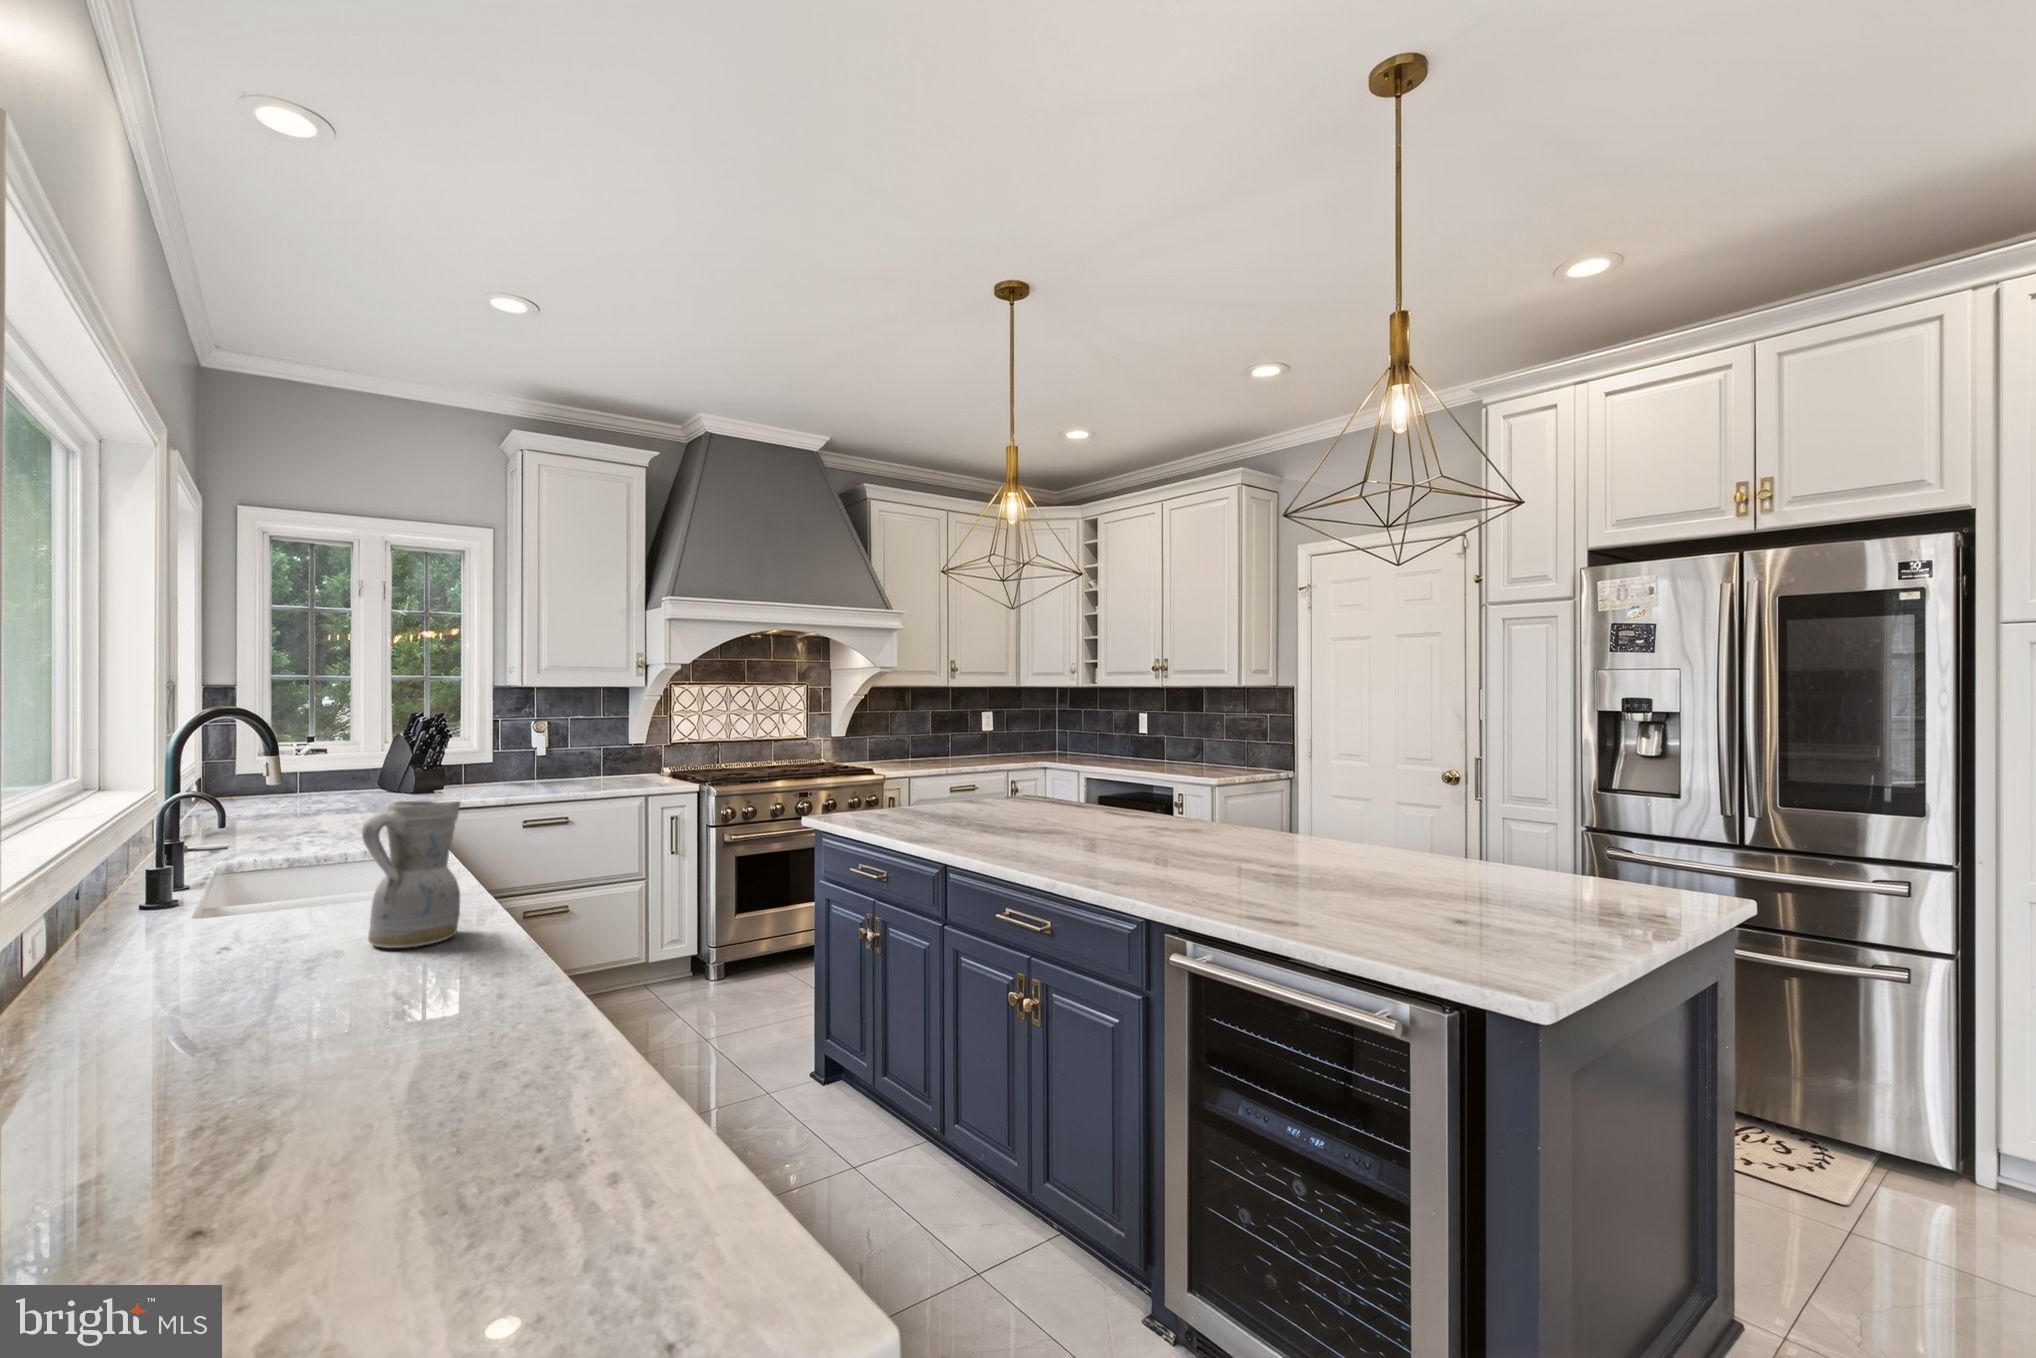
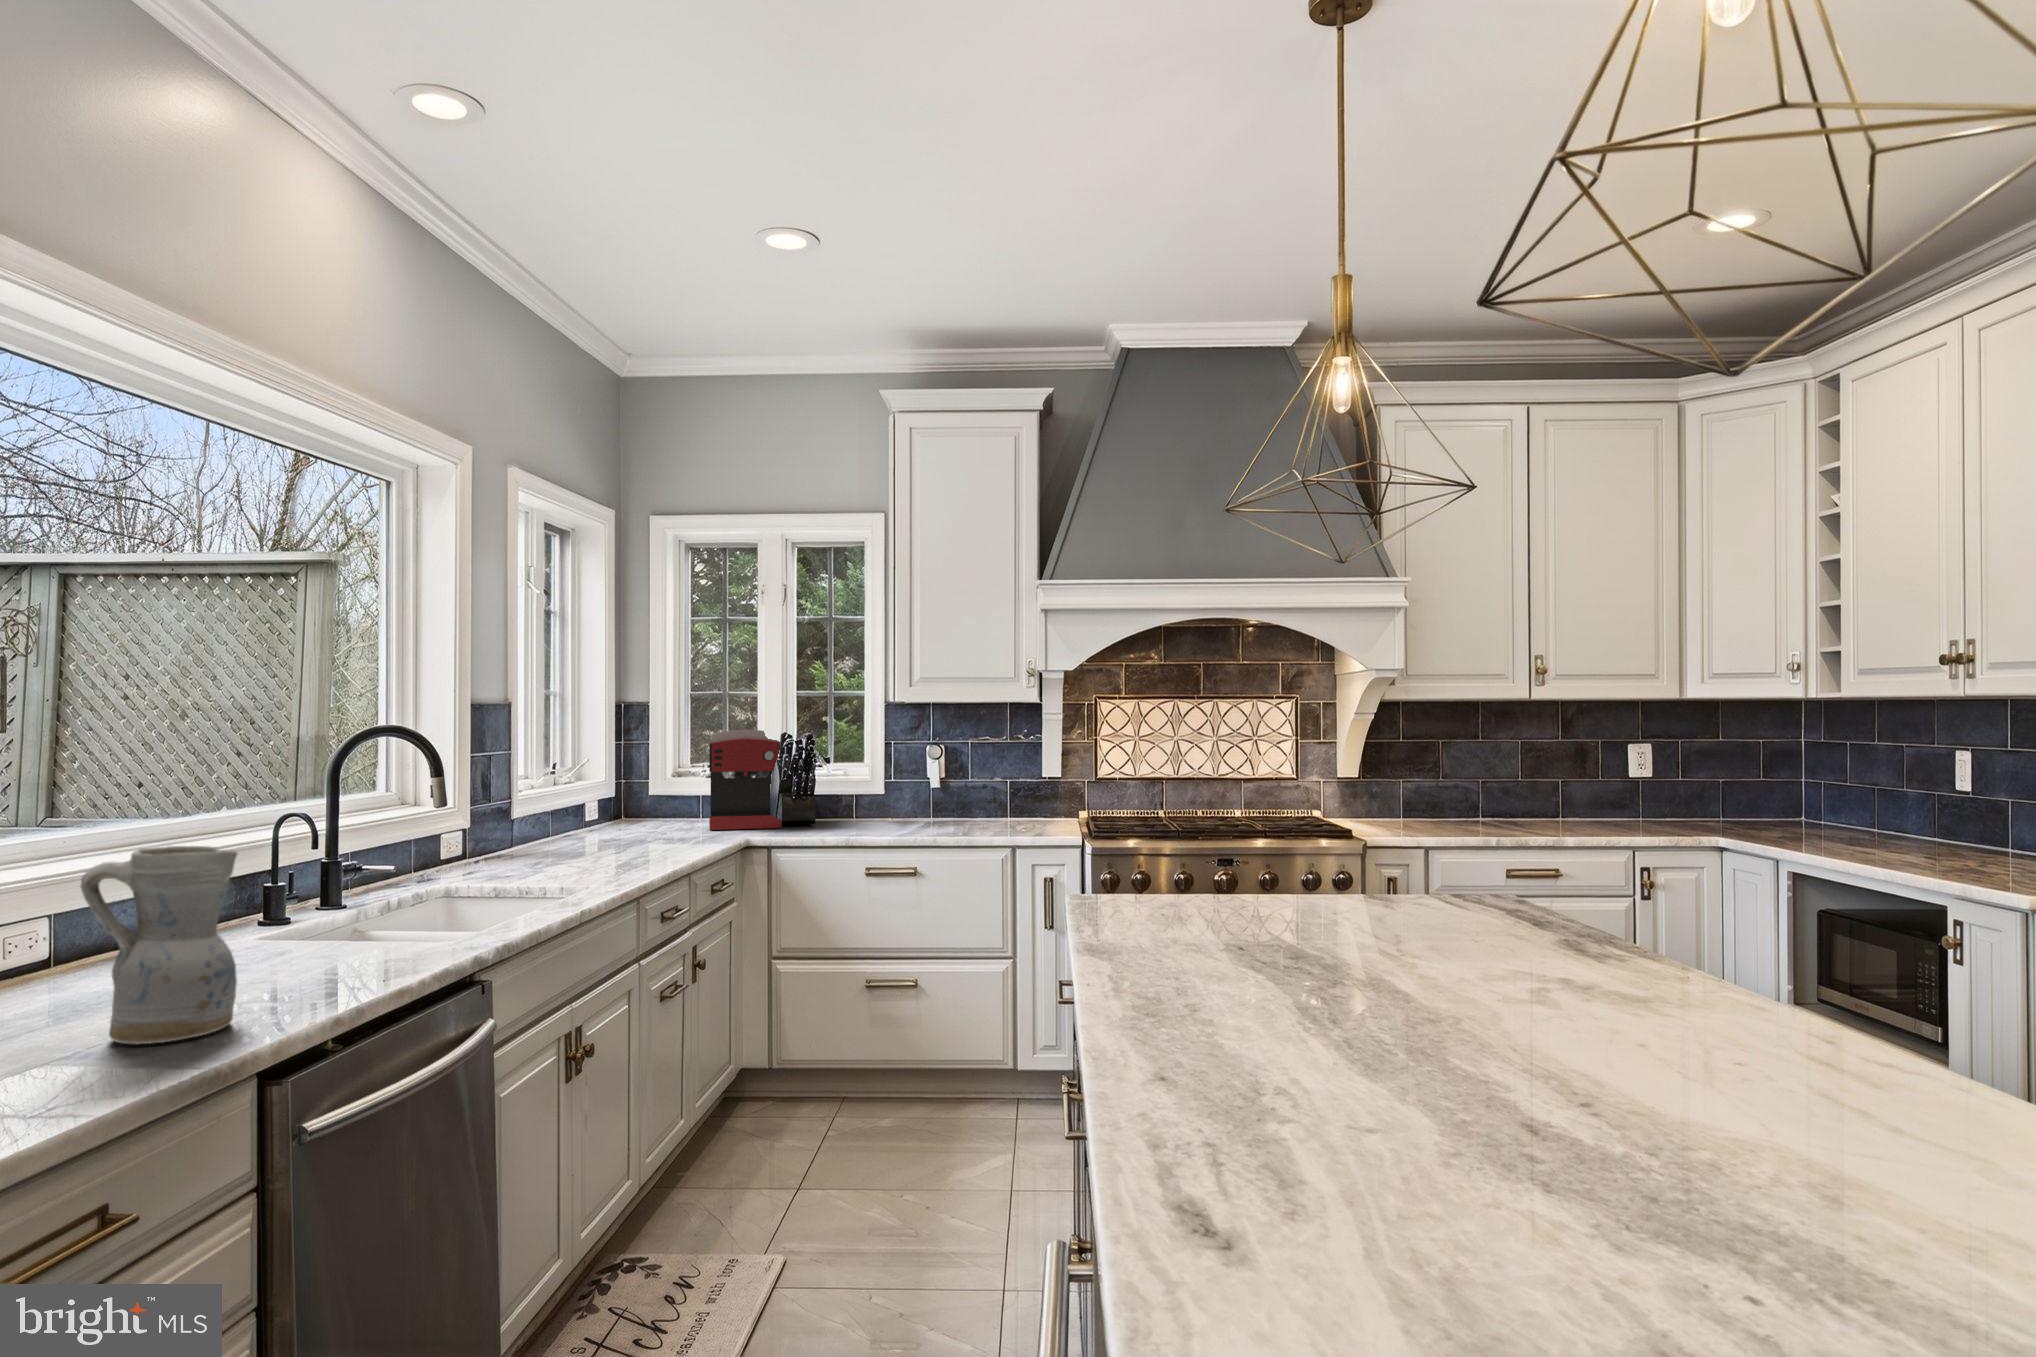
coffee maker: none [296,710,395,803] -> present [709,729,781,830]

